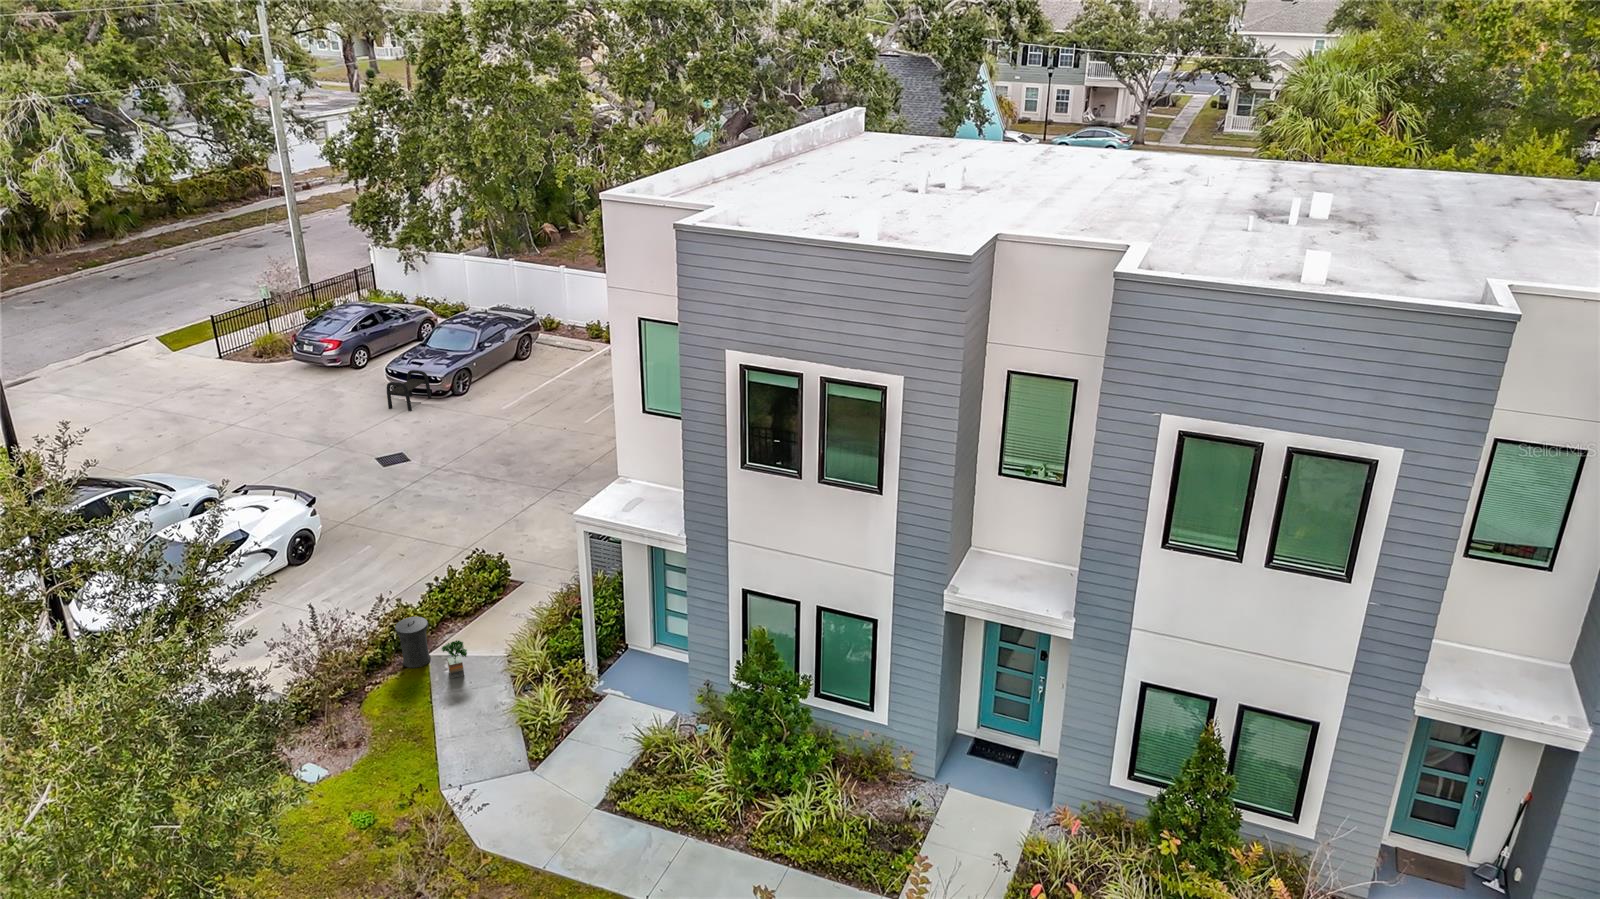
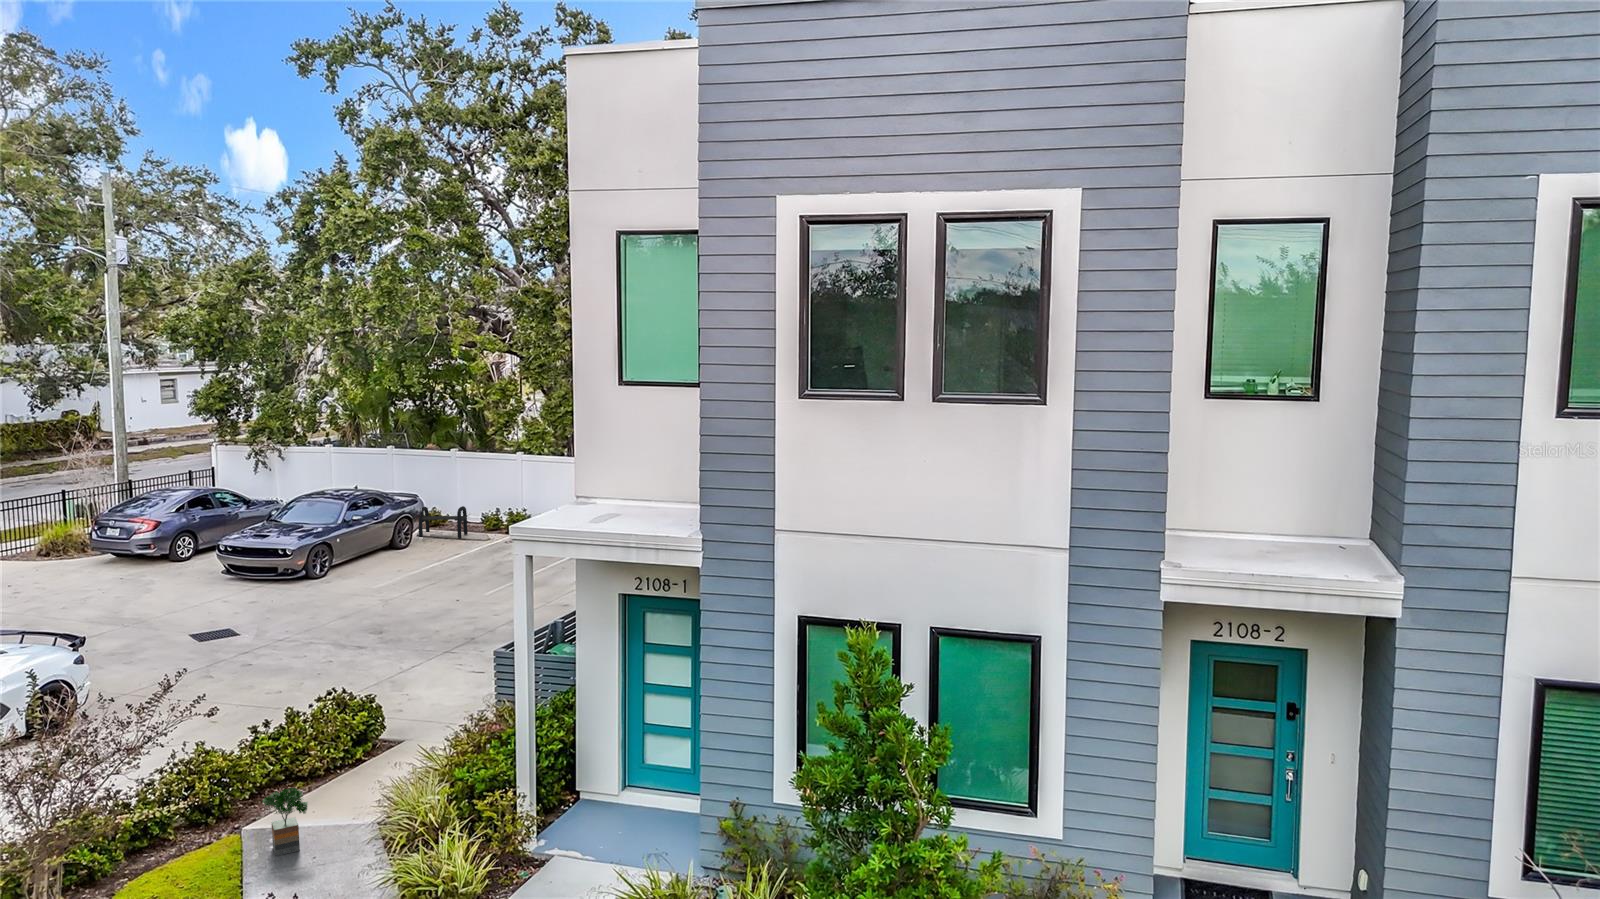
bench: present [387,370,431,411] -> present [418,506,468,539]
trash can: present [395,617,431,668] -> none [182,758,243,846]

